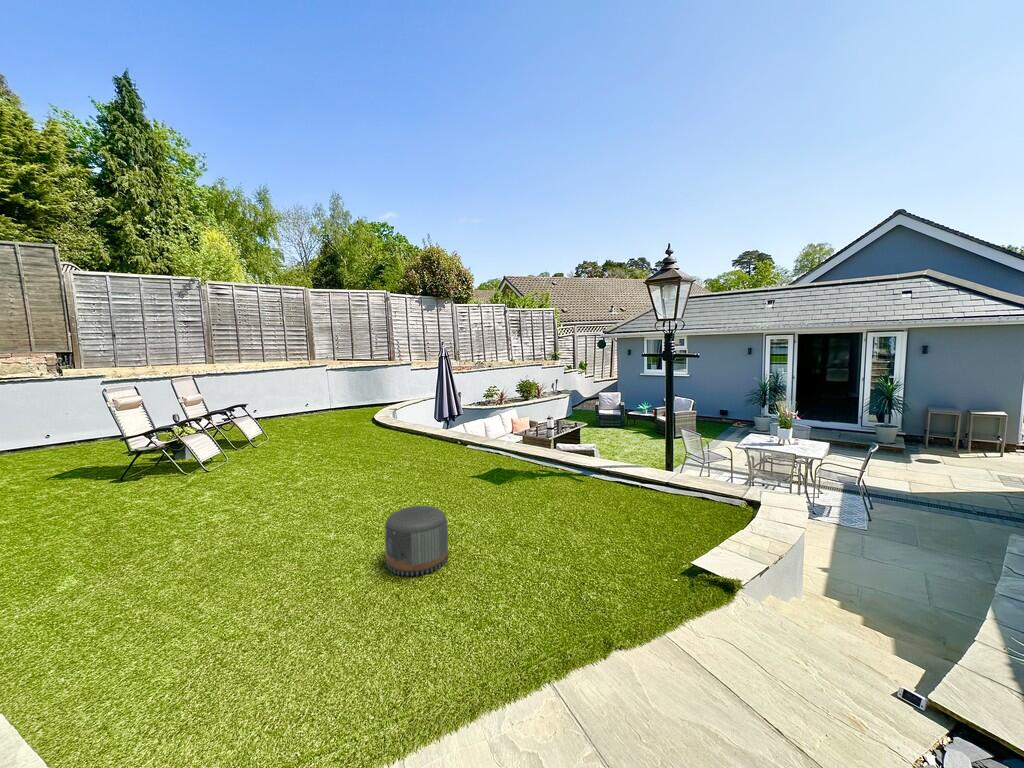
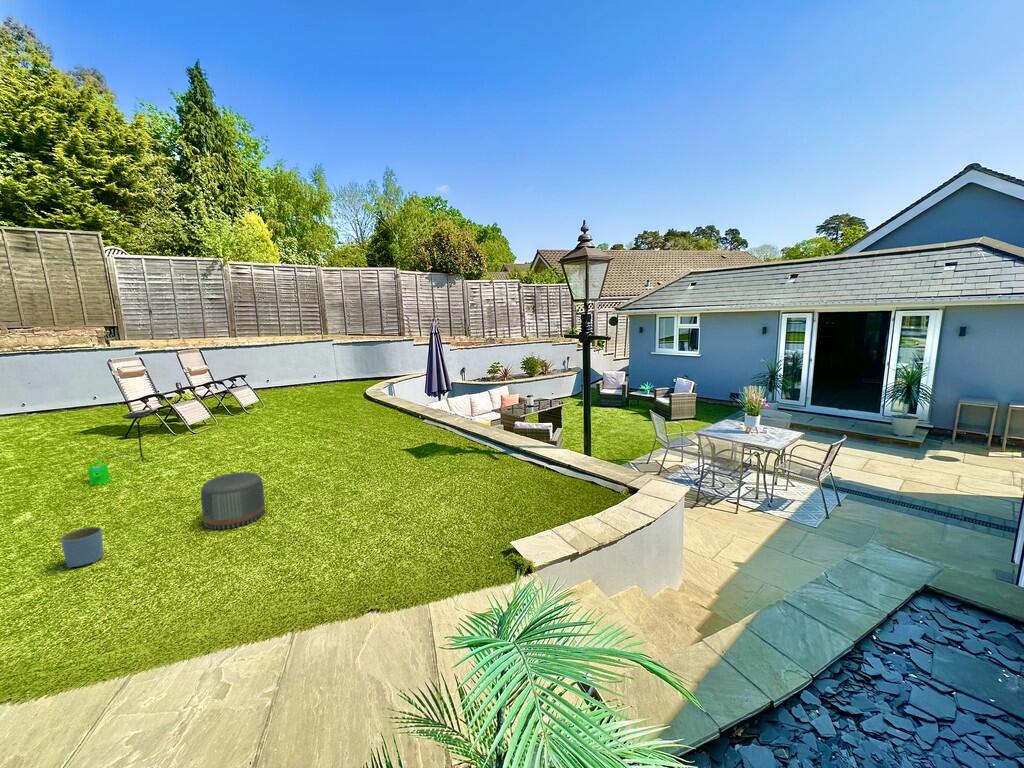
side table: none [193,448,227,512] -> present [122,413,151,461]
watering can: none [173,510,199,540] -> present [88,461,111,485]
planter: none [271,586,313,644] -> present [61,527,103,568]

